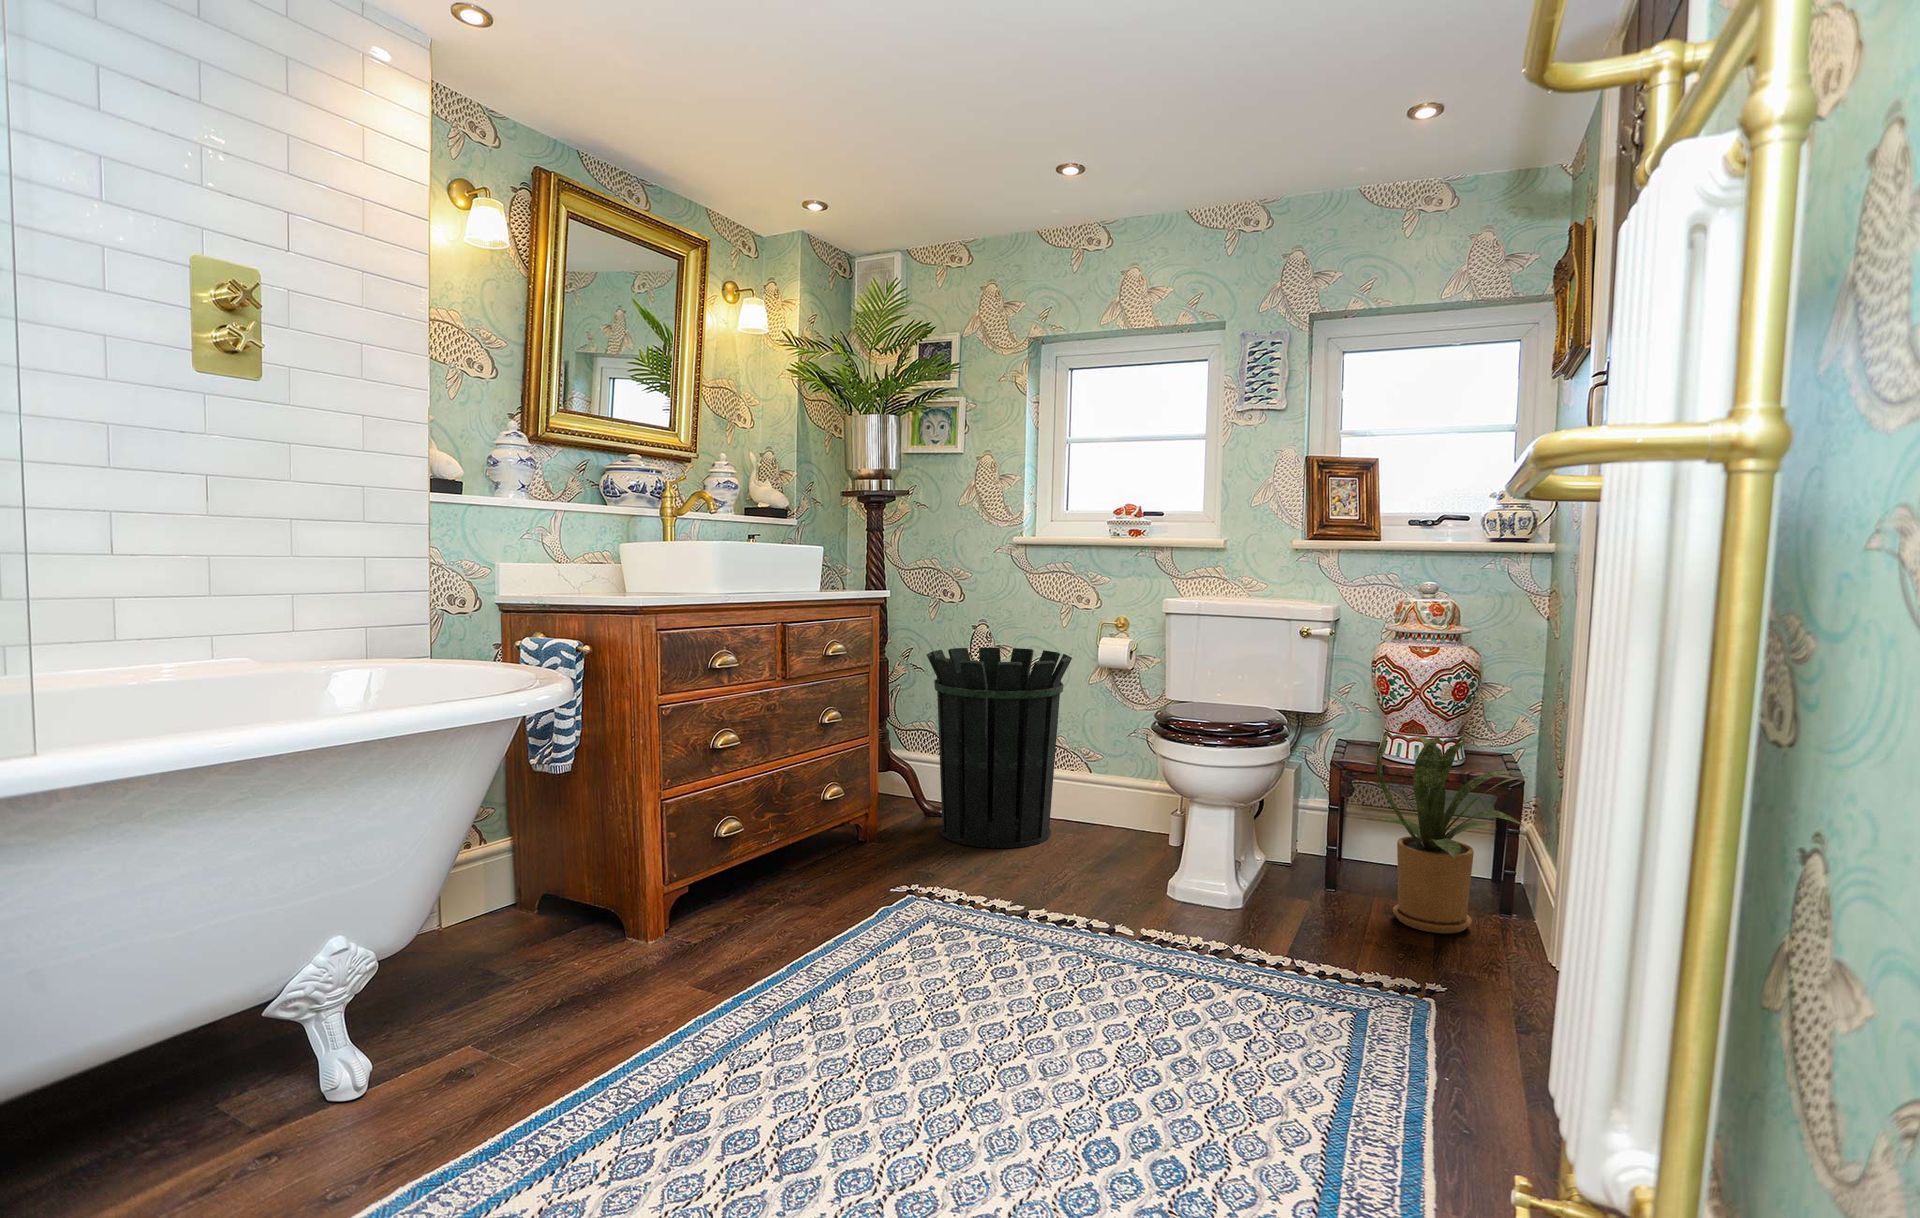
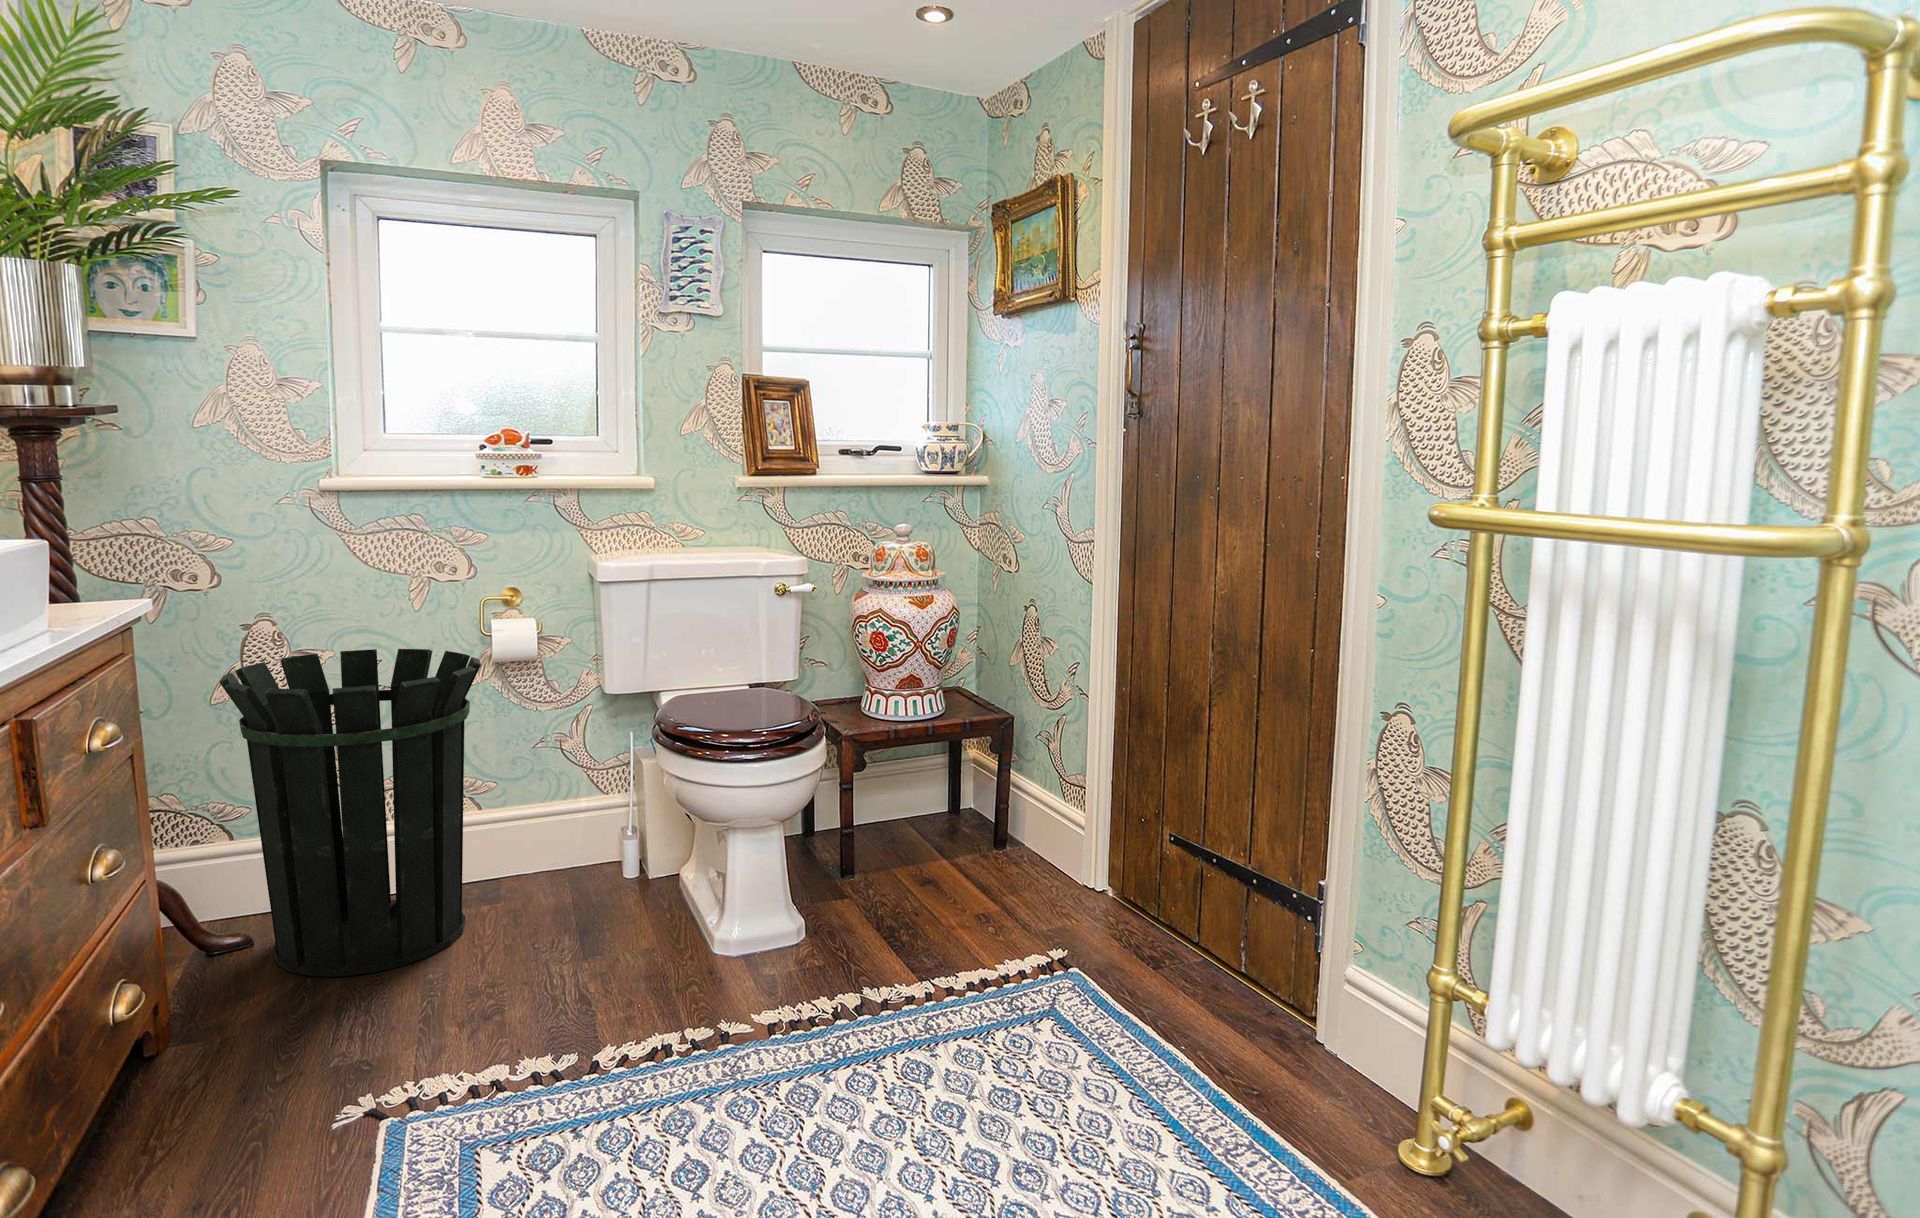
house plant: present [1377,727,1526,934] -> none [903,685,1084,895]

